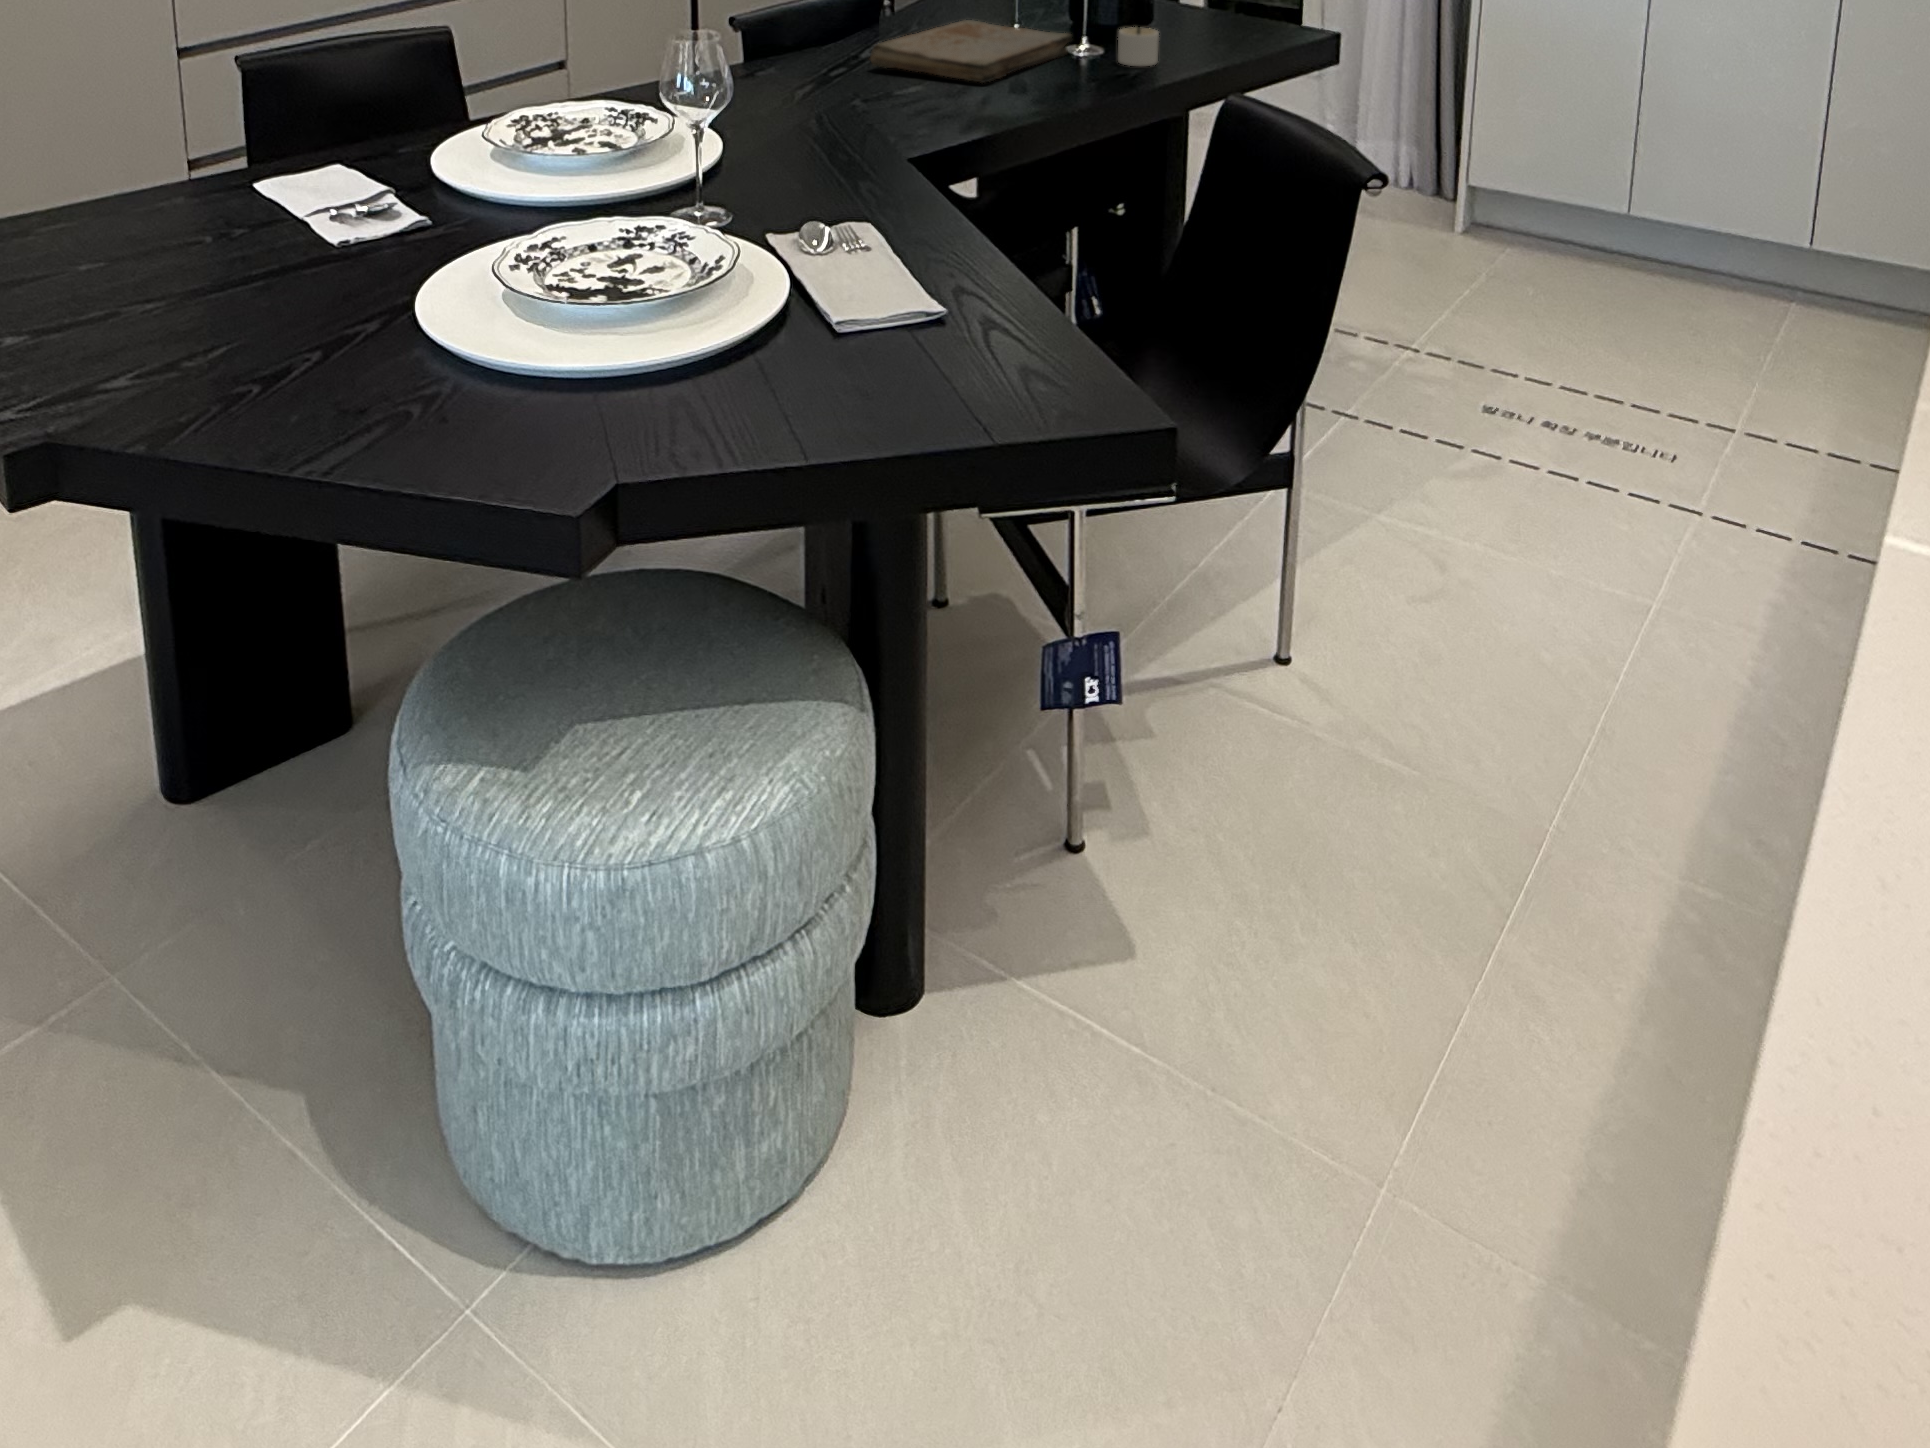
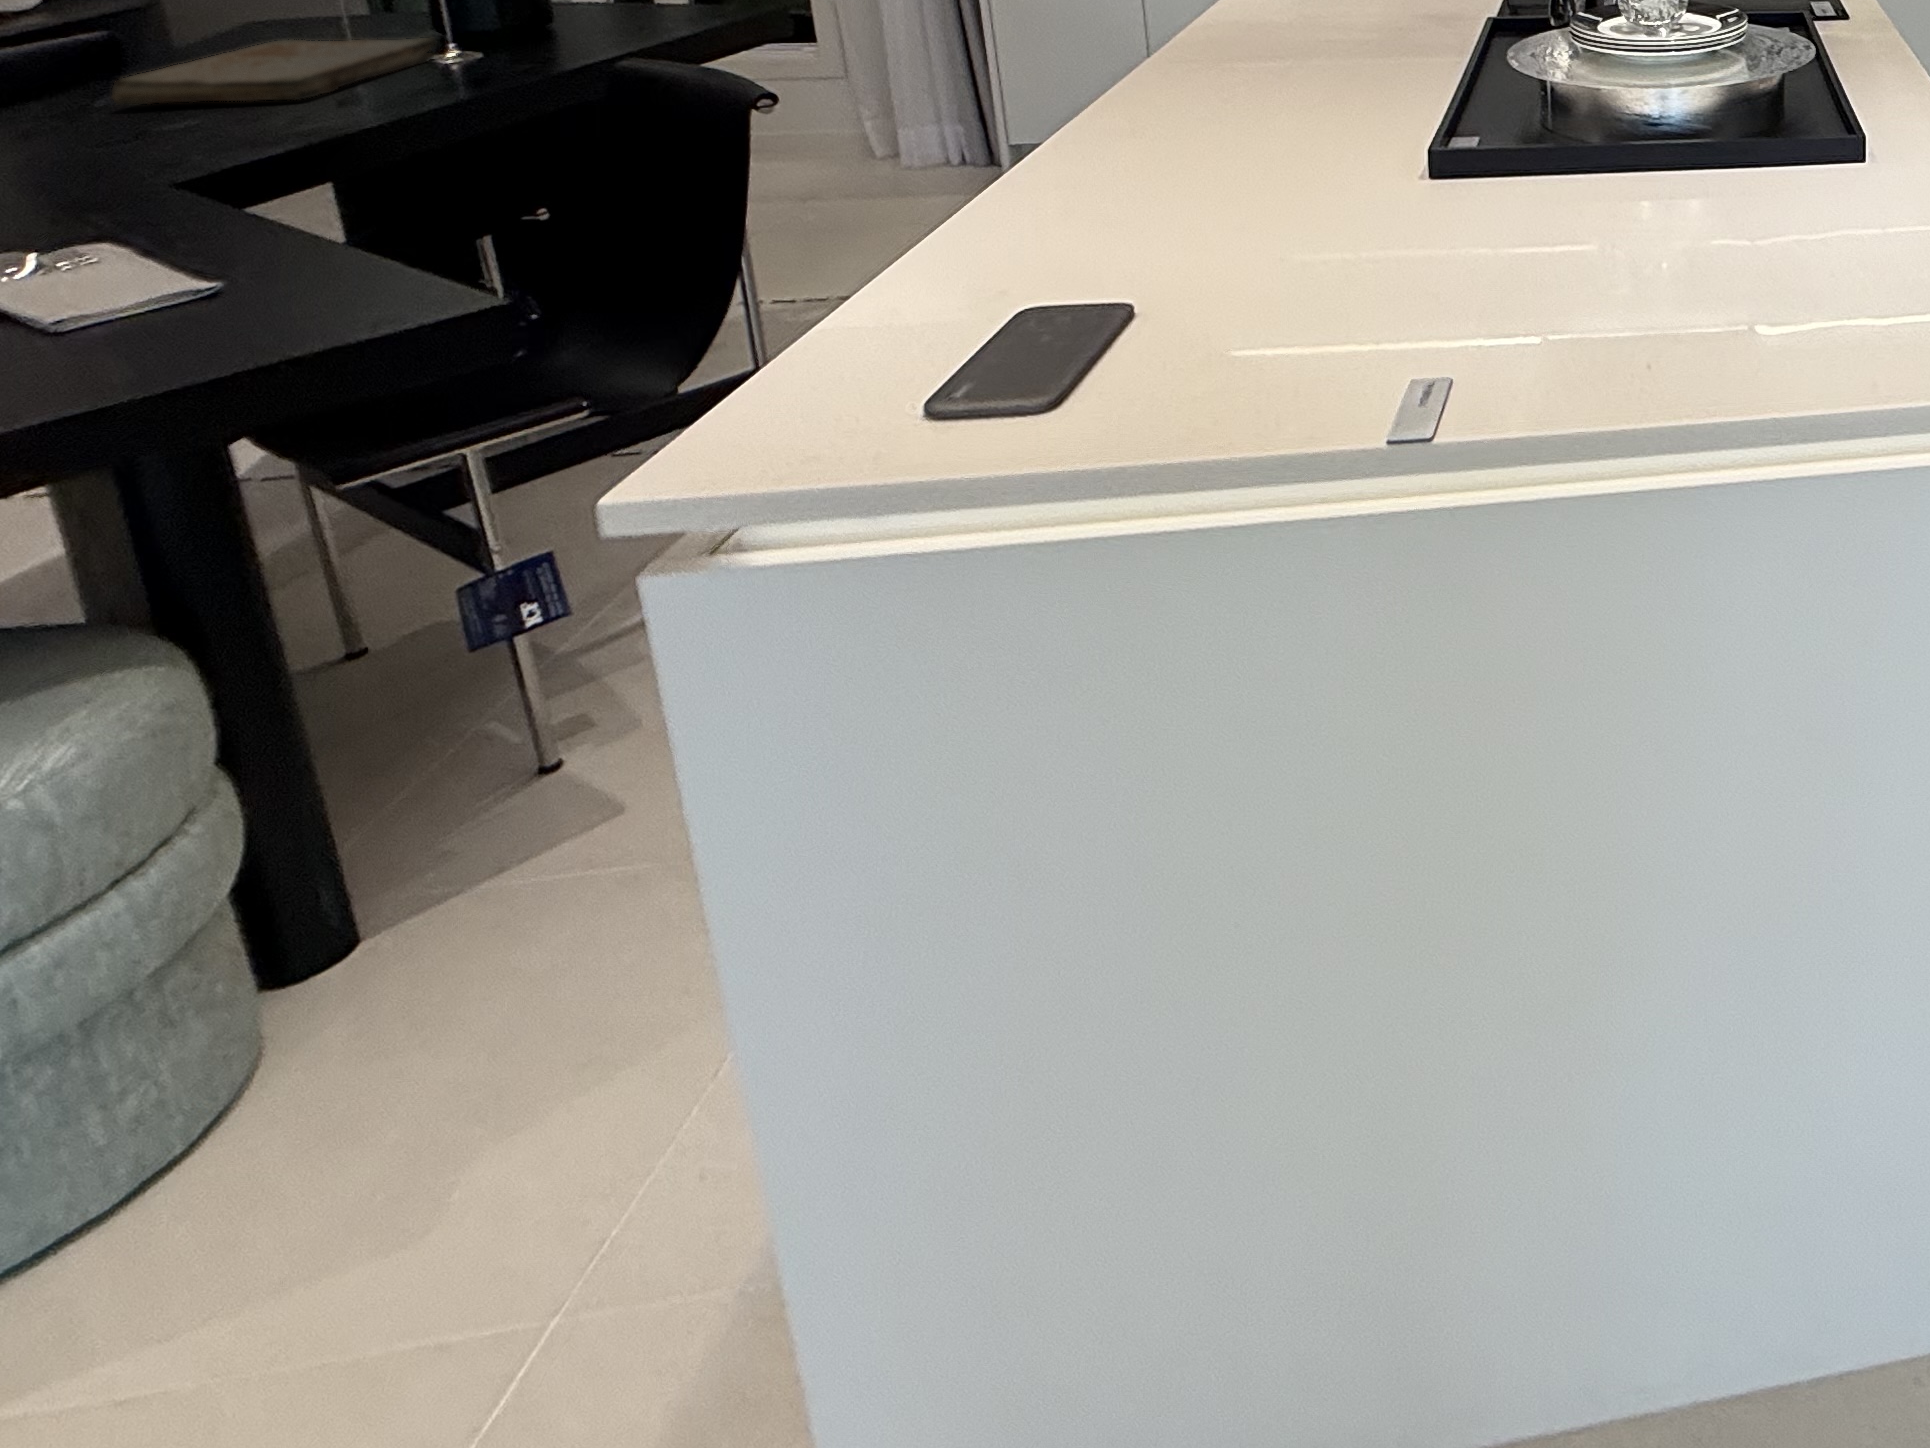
candle: present [1118,27,1159,66] -> none [496,19,578,59]

